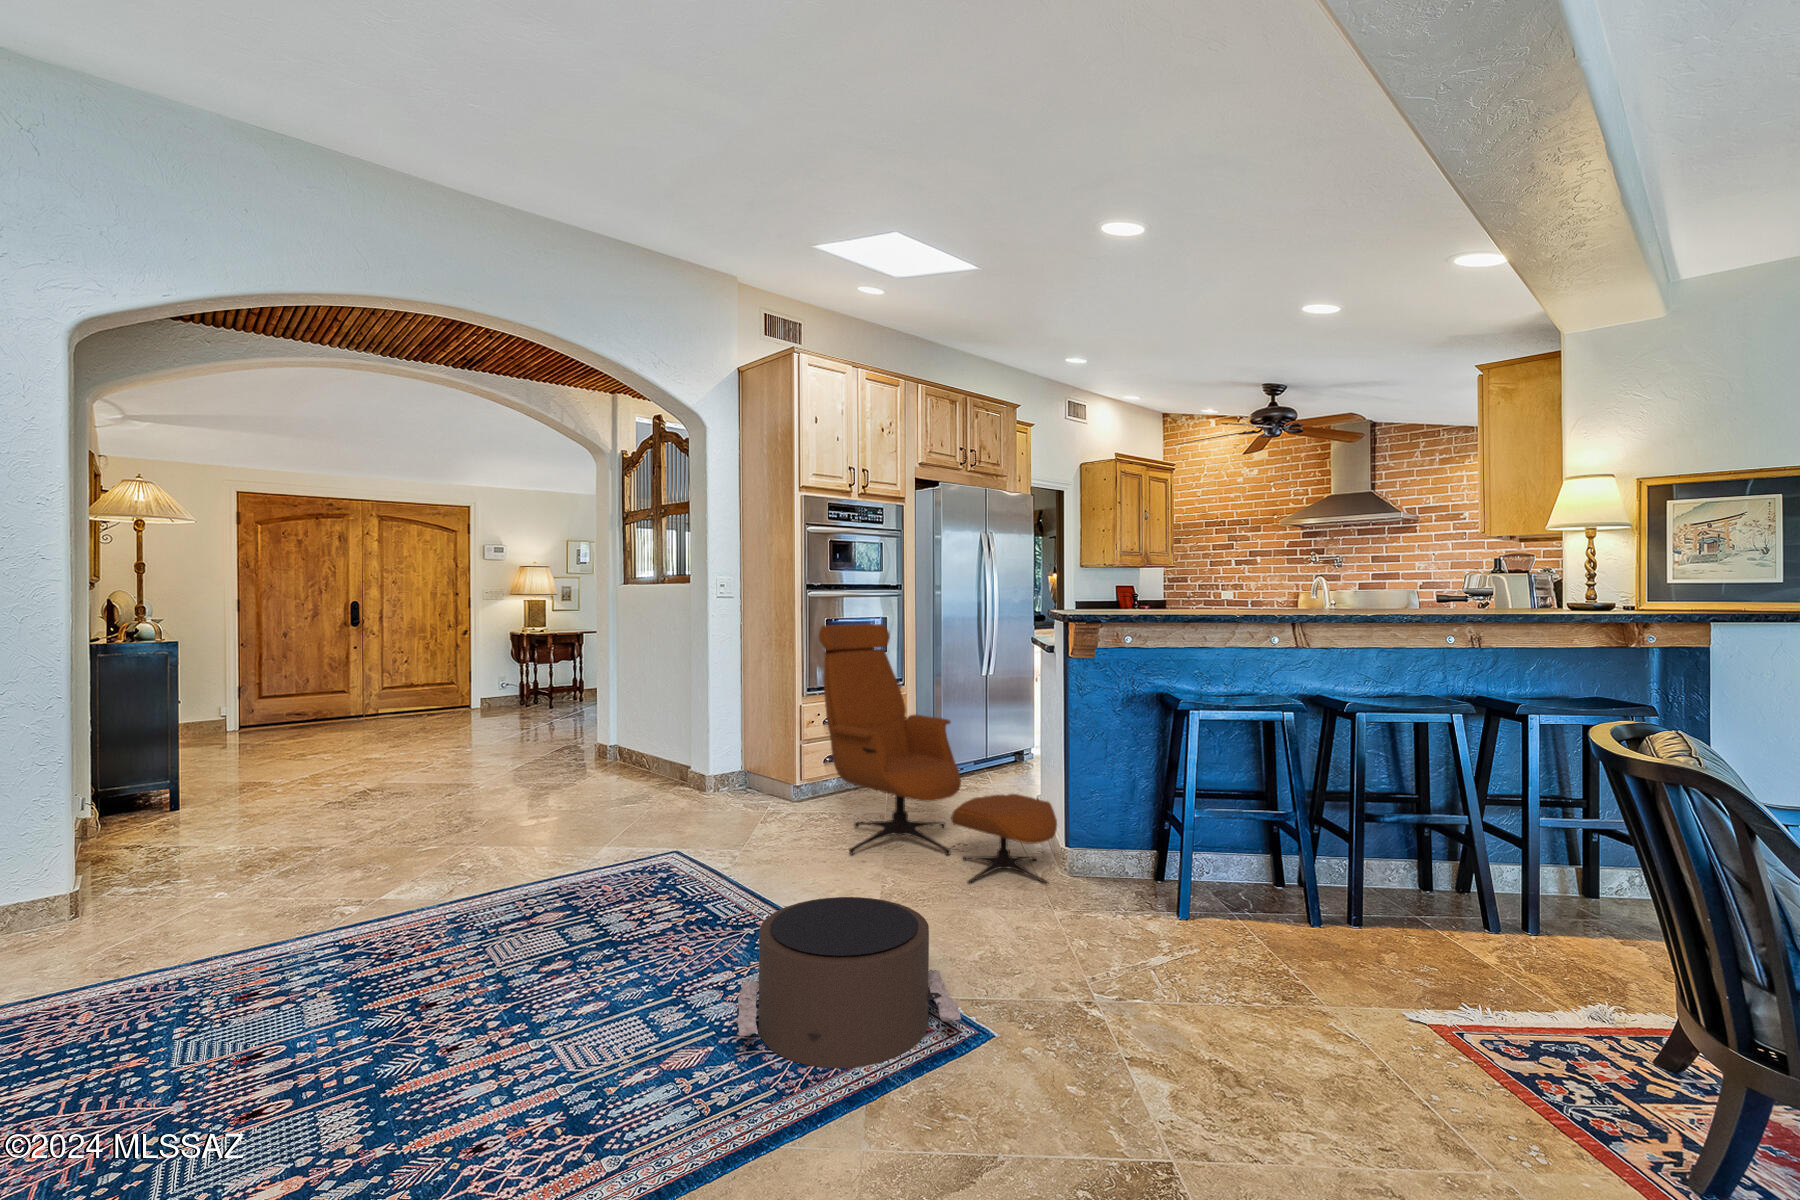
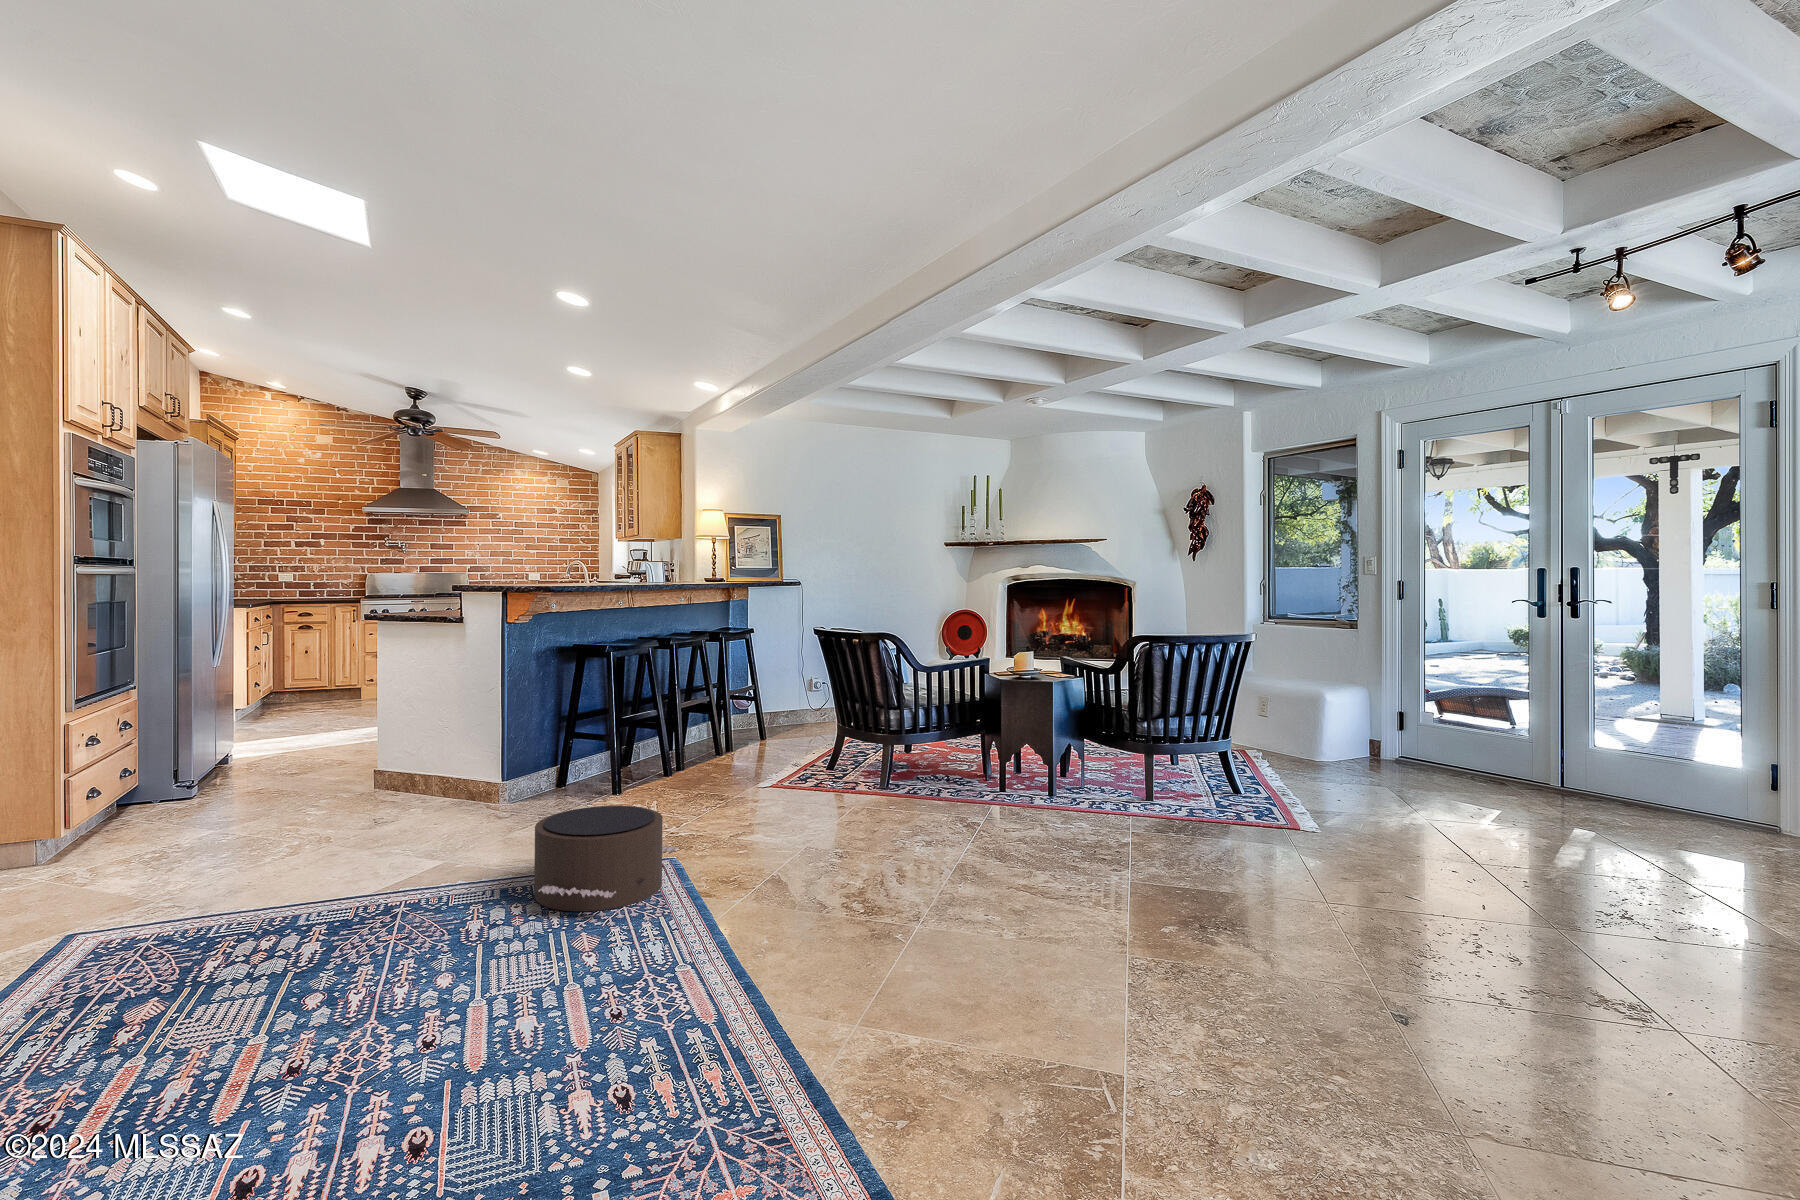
lounge chair: present [819,624,1057,884] -> none [185,612,509,852]

